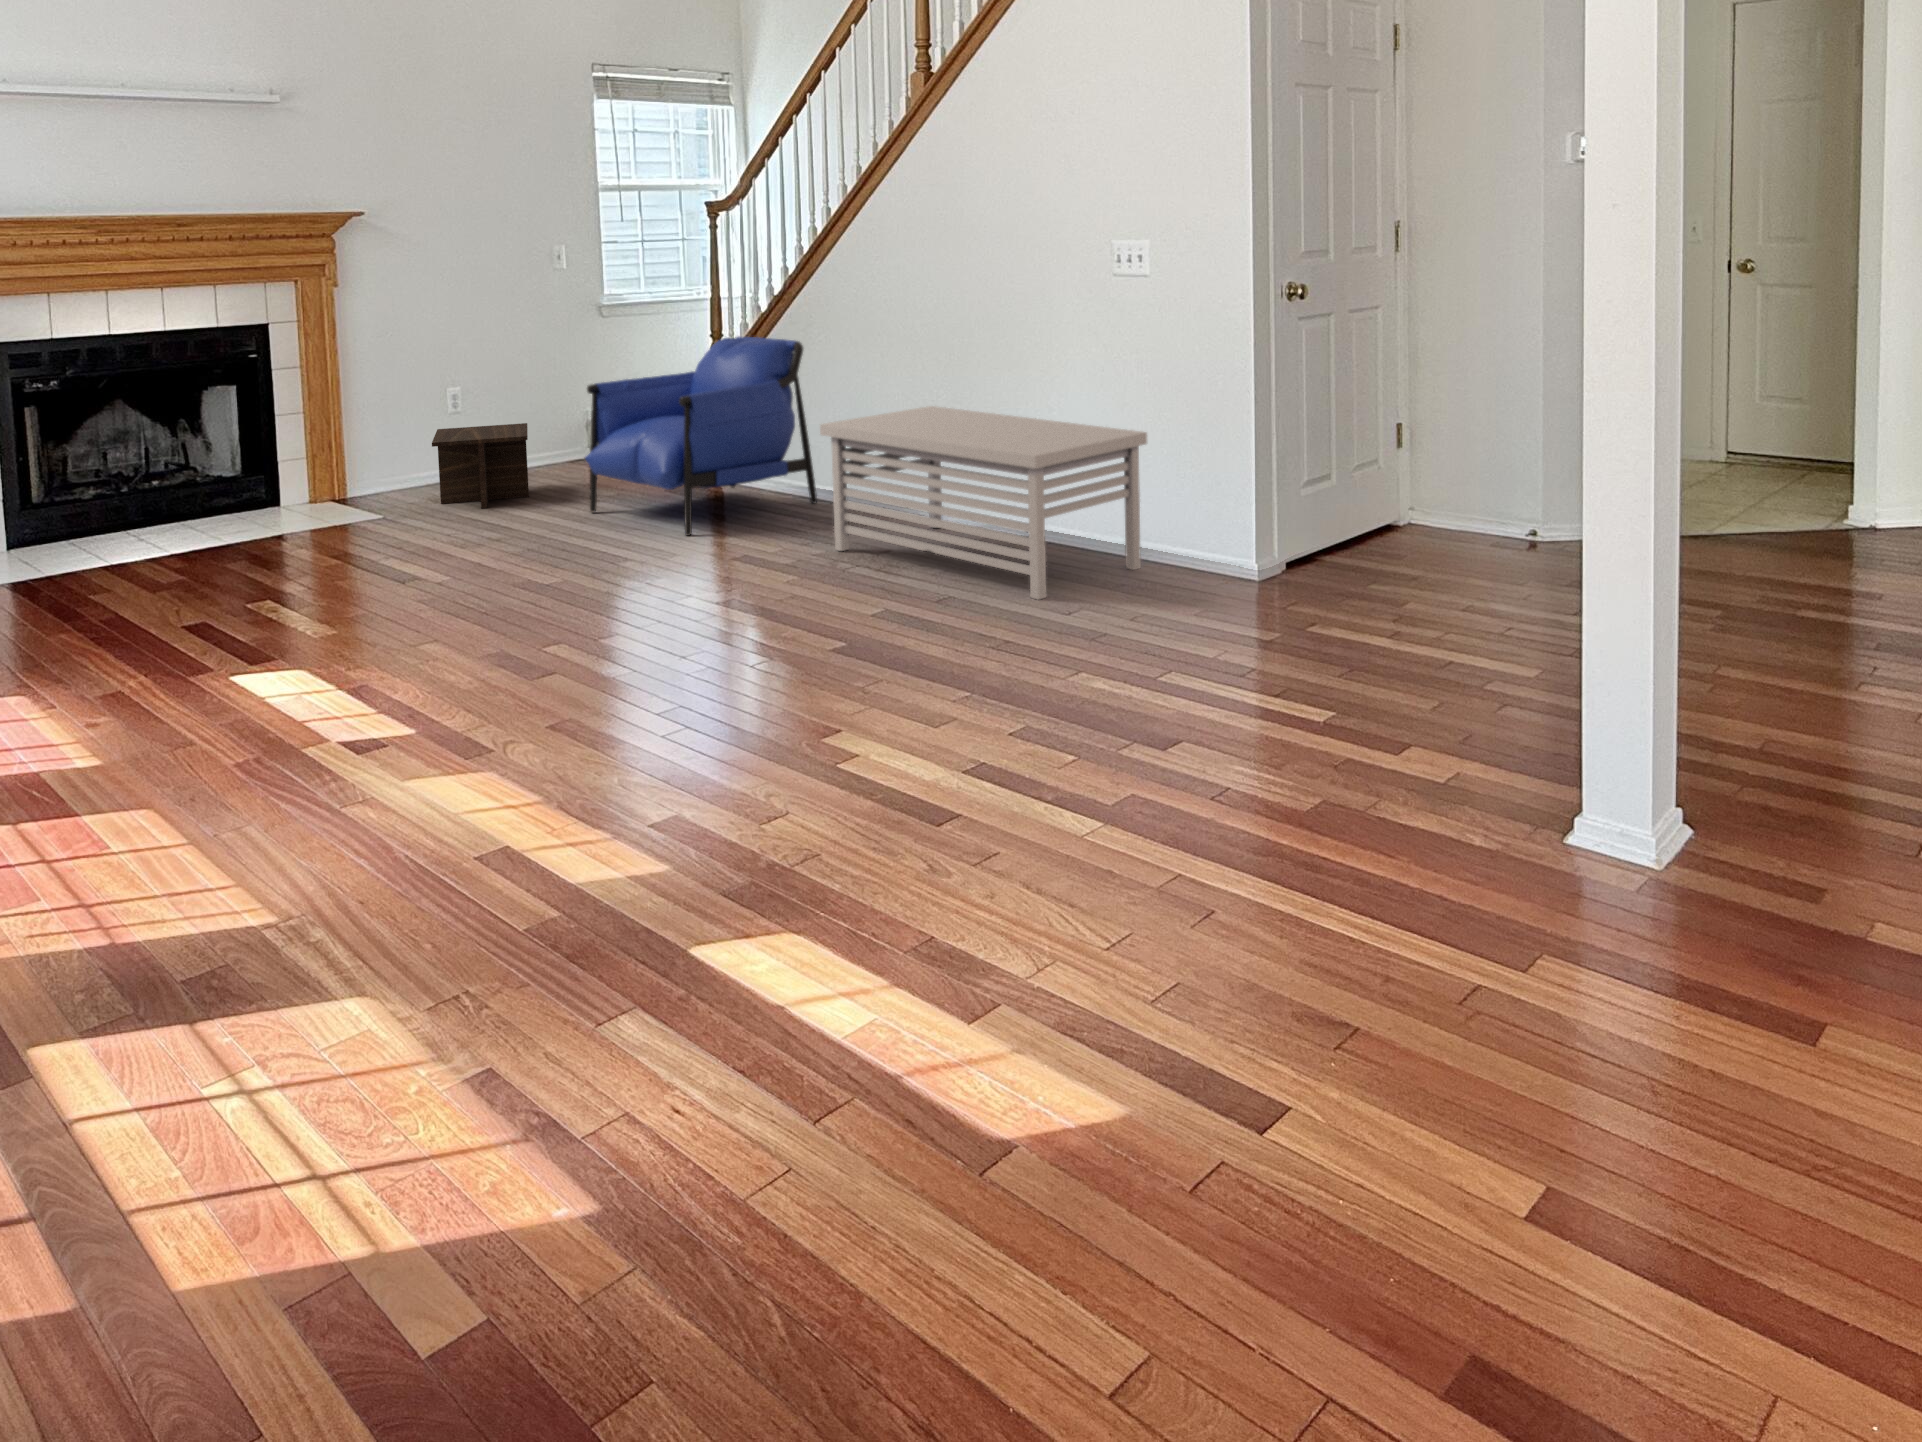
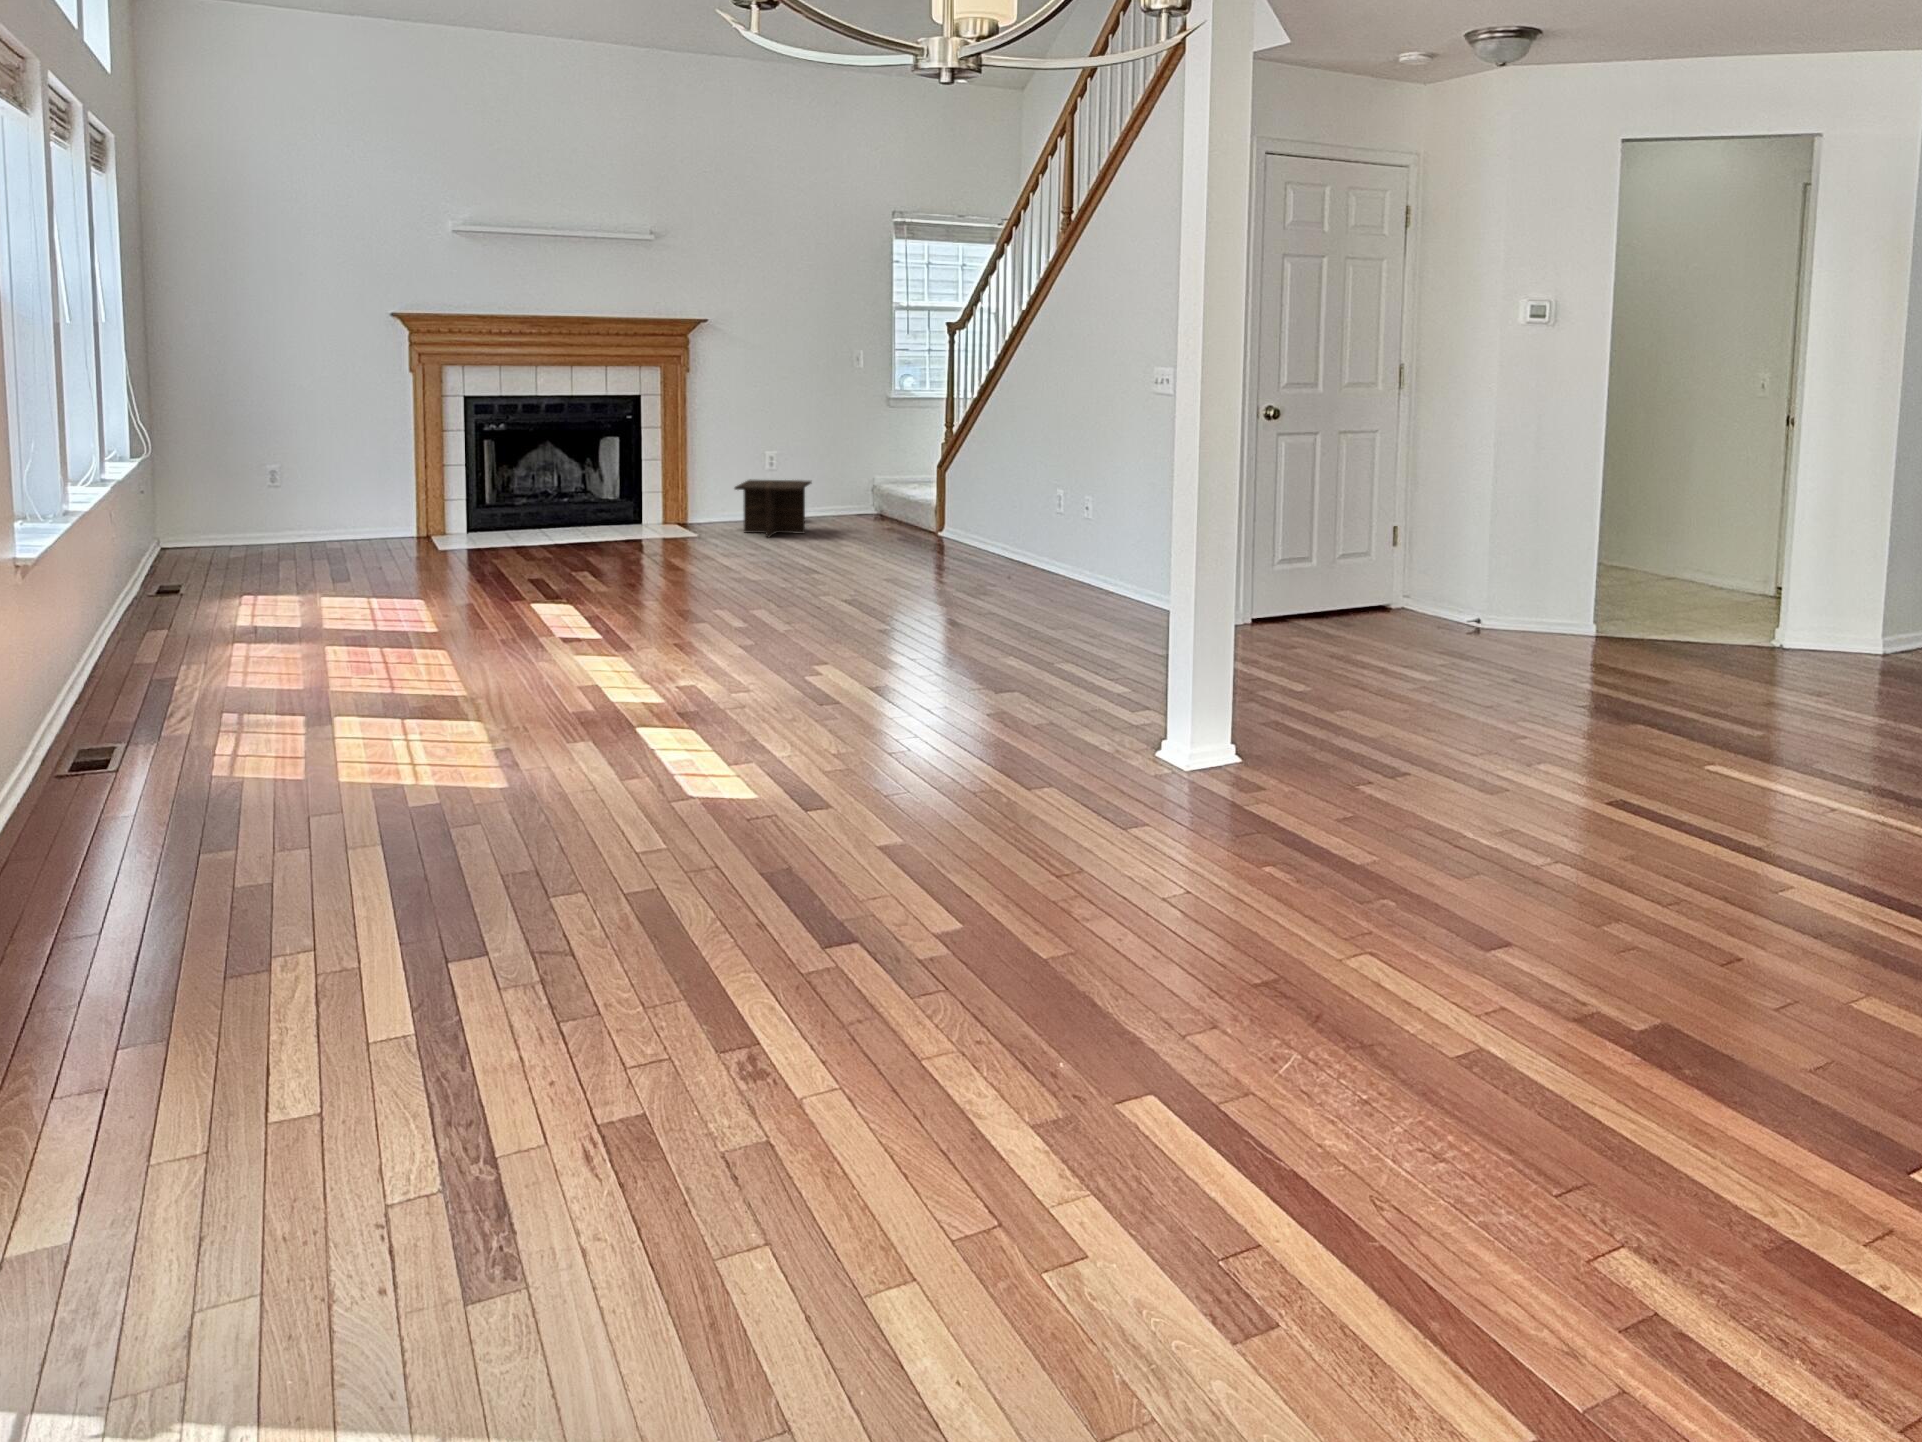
armchair: present [585,337,817,536] -> none [827,426,990,565]
storage bench: present [820,406,1147,600] -> none [953,485,1159,620]

